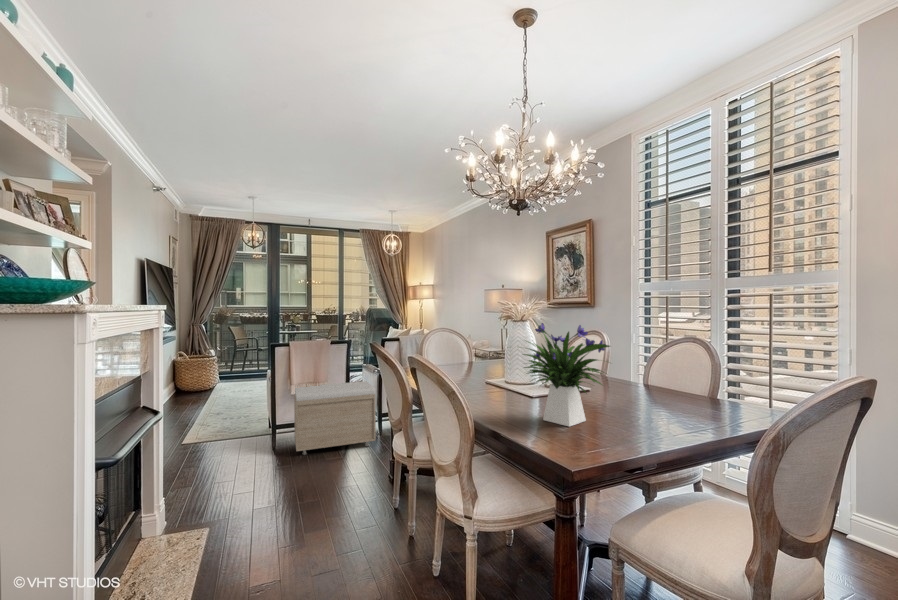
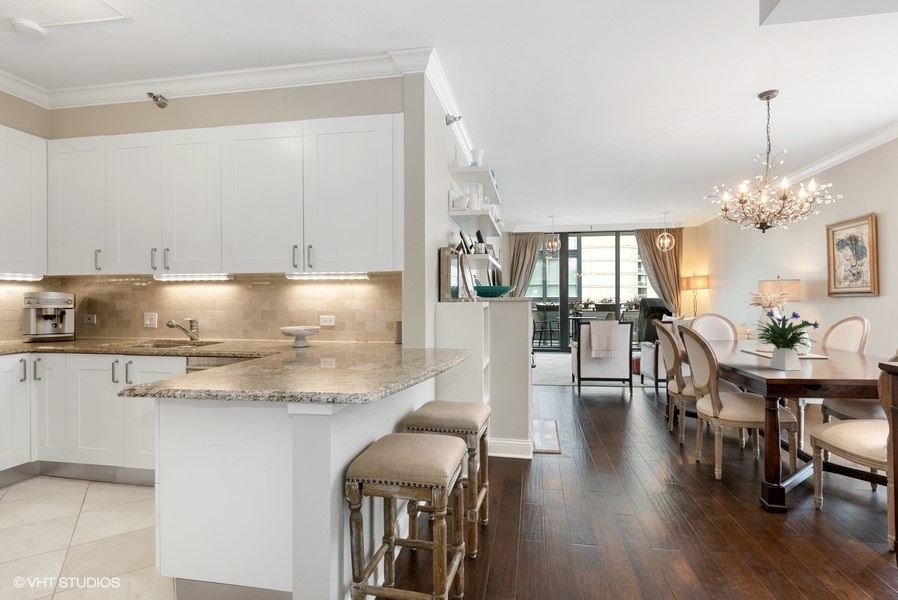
storage bench: present [294,381,376,455] -> none [593,353,654,399]

